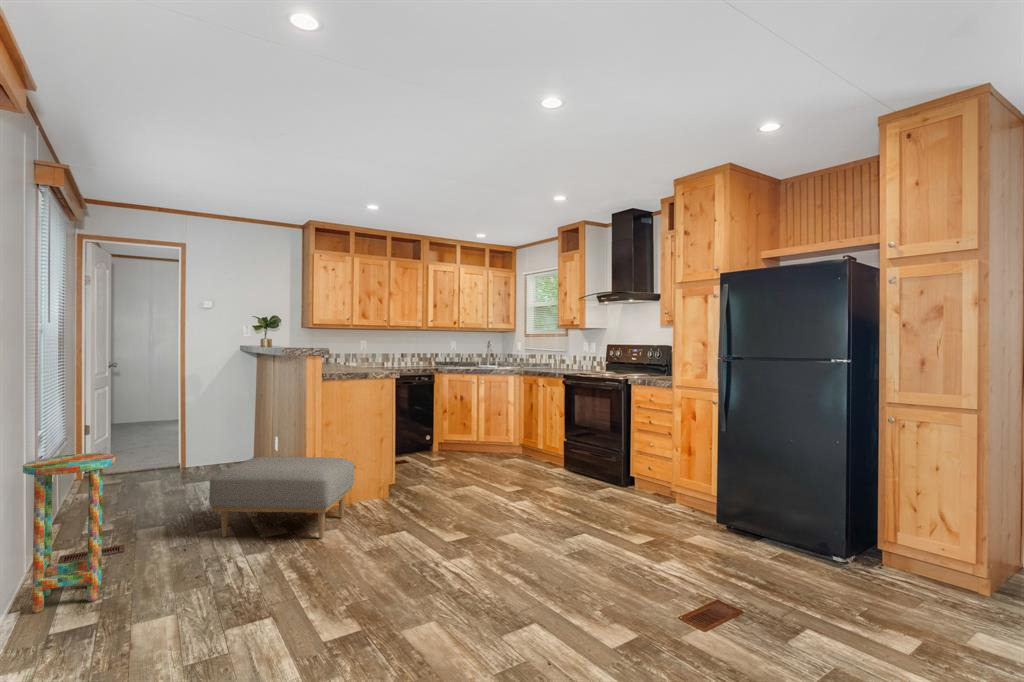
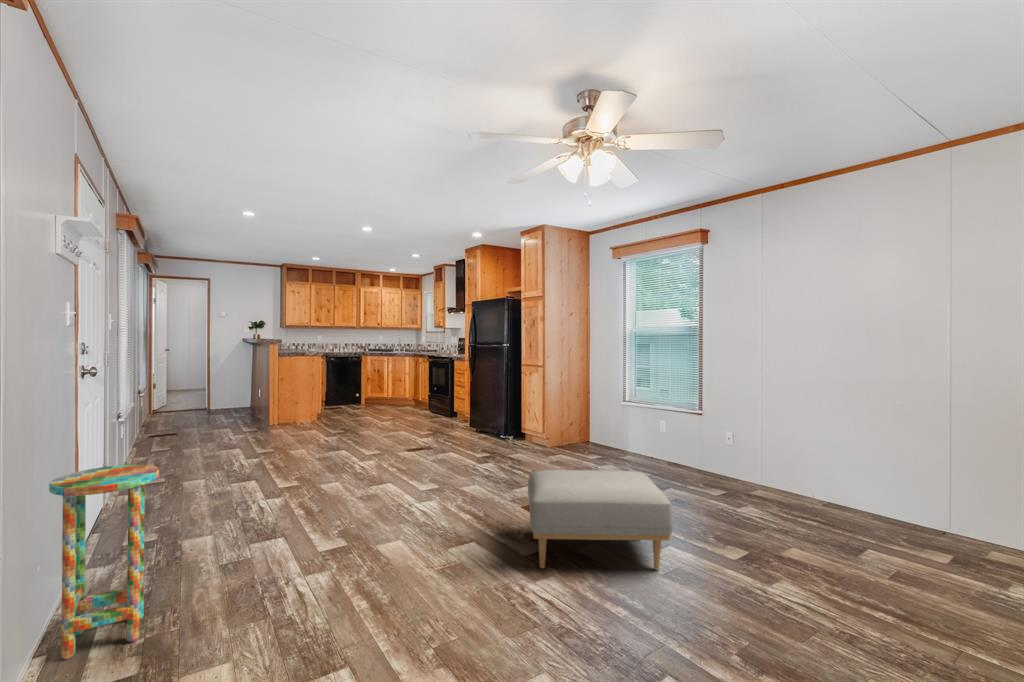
ottoman: present [209,457,354,538] -> present [528,470,673,570]

